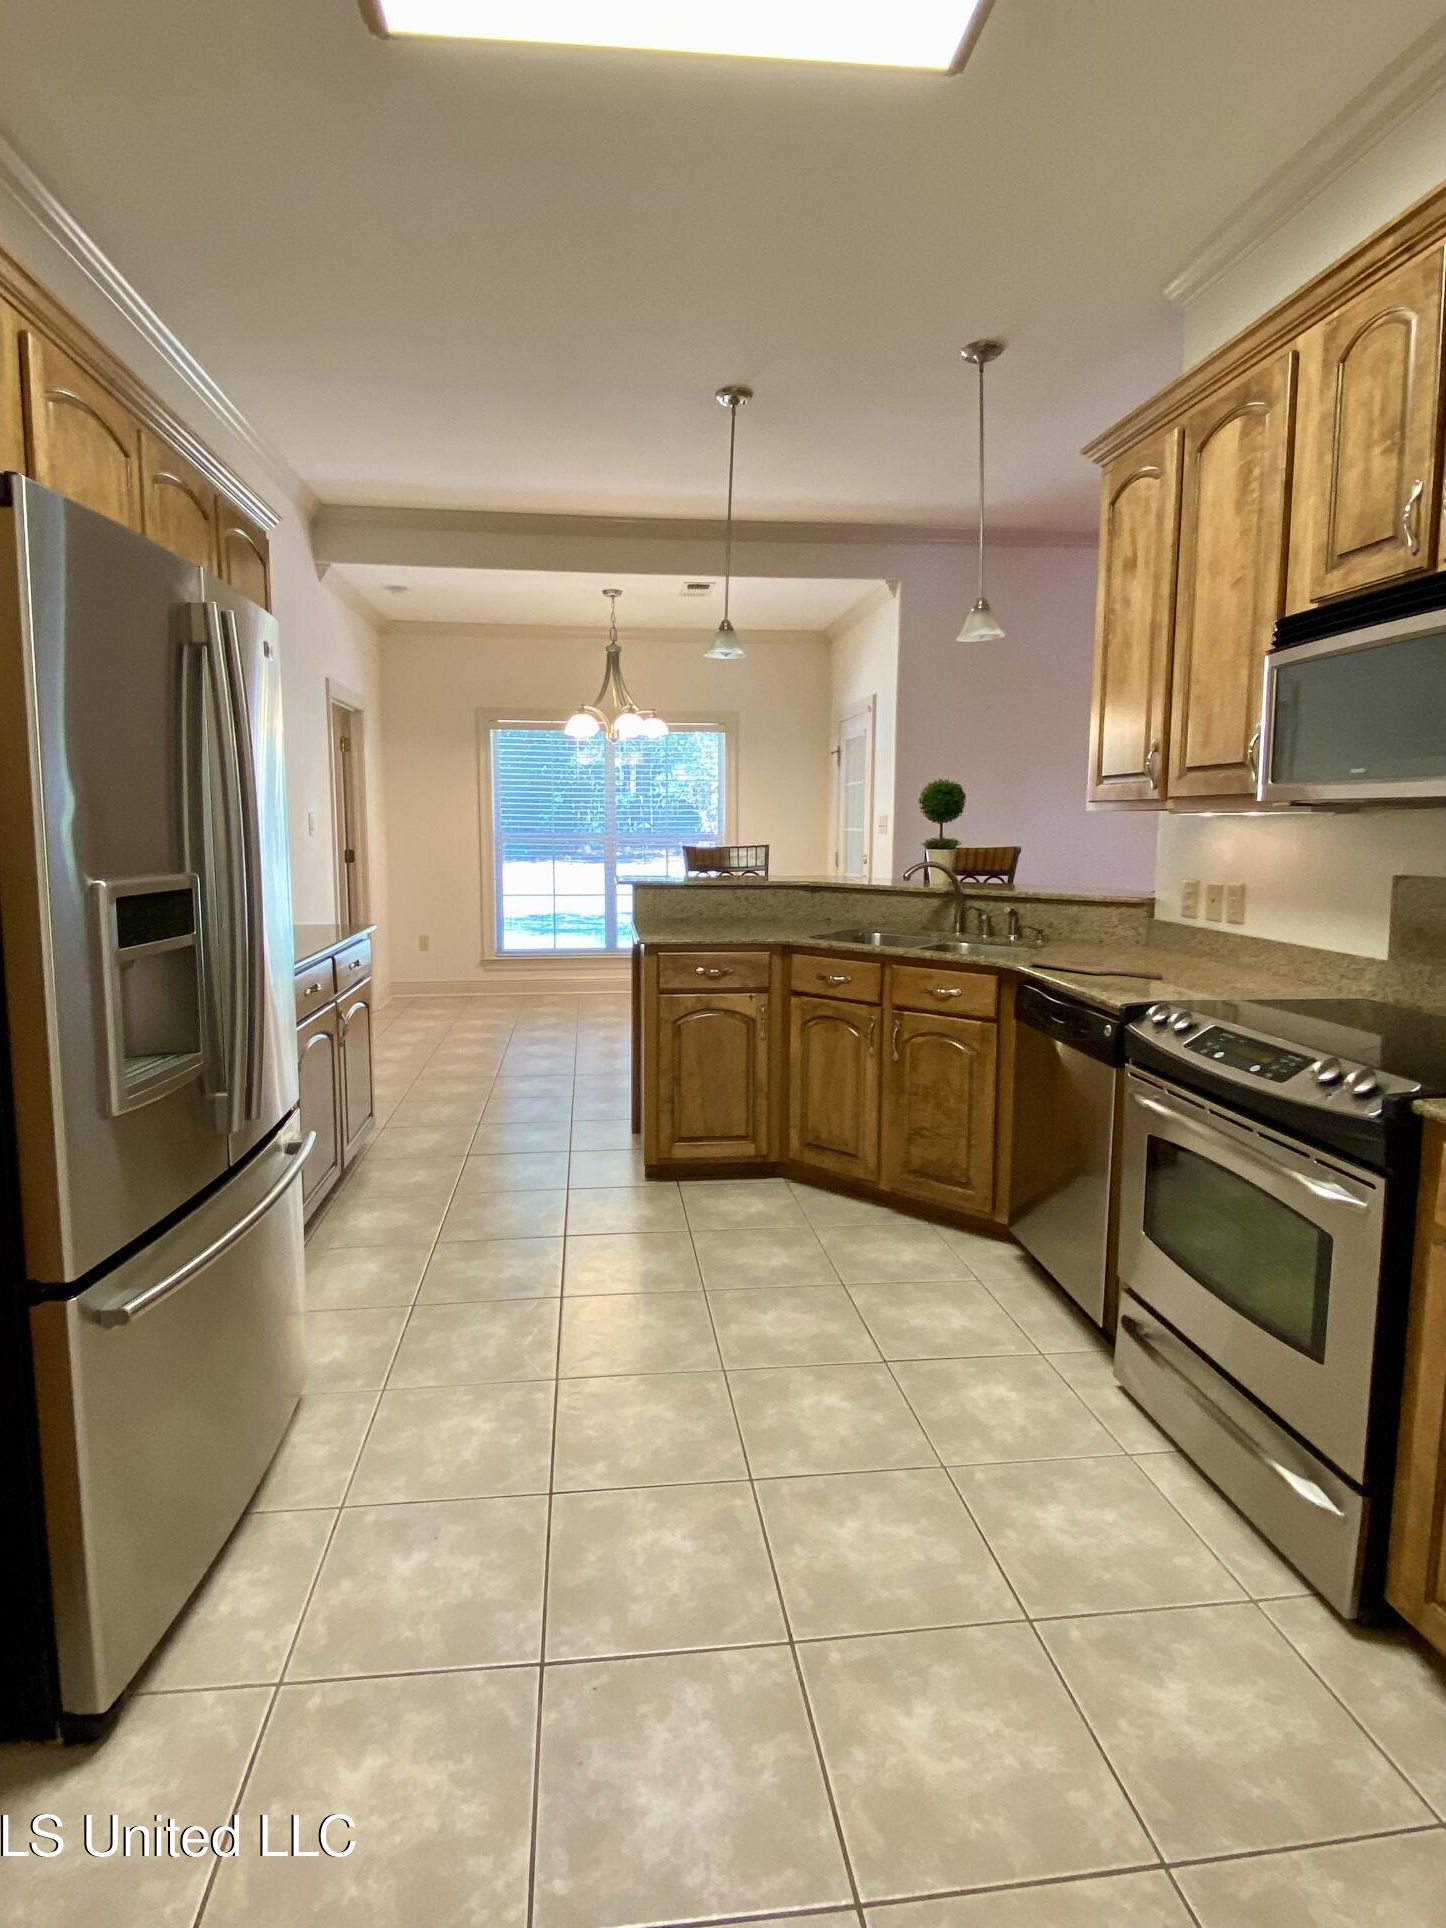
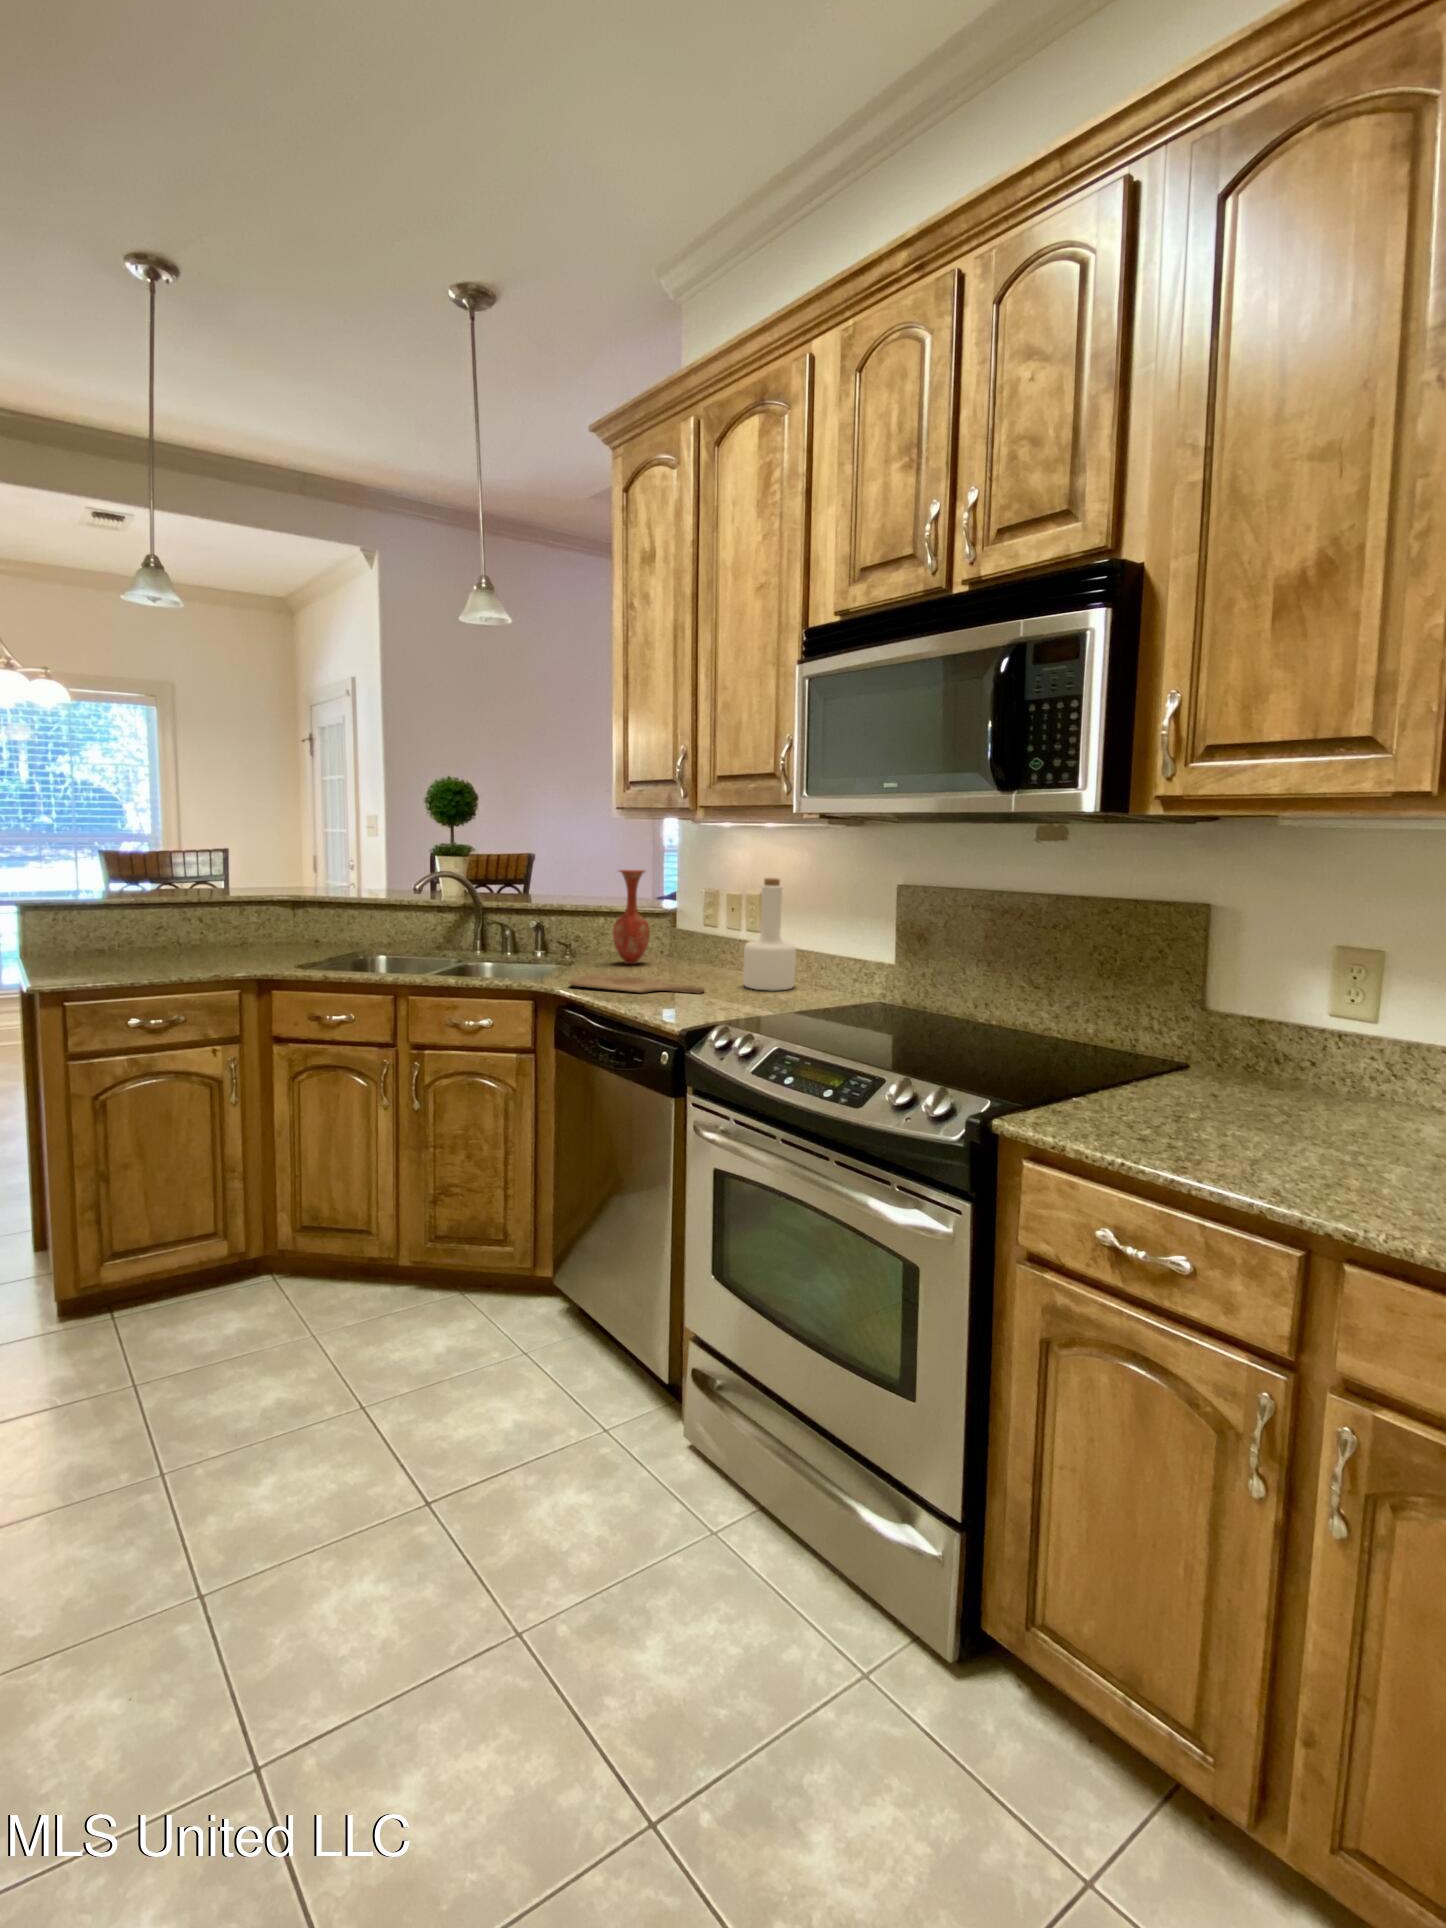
vase: none [1082,862,1120,952] -> present [613,870,650,964]
bottle: none [1209,870,1271,983] -> present [743,878,796,991]

